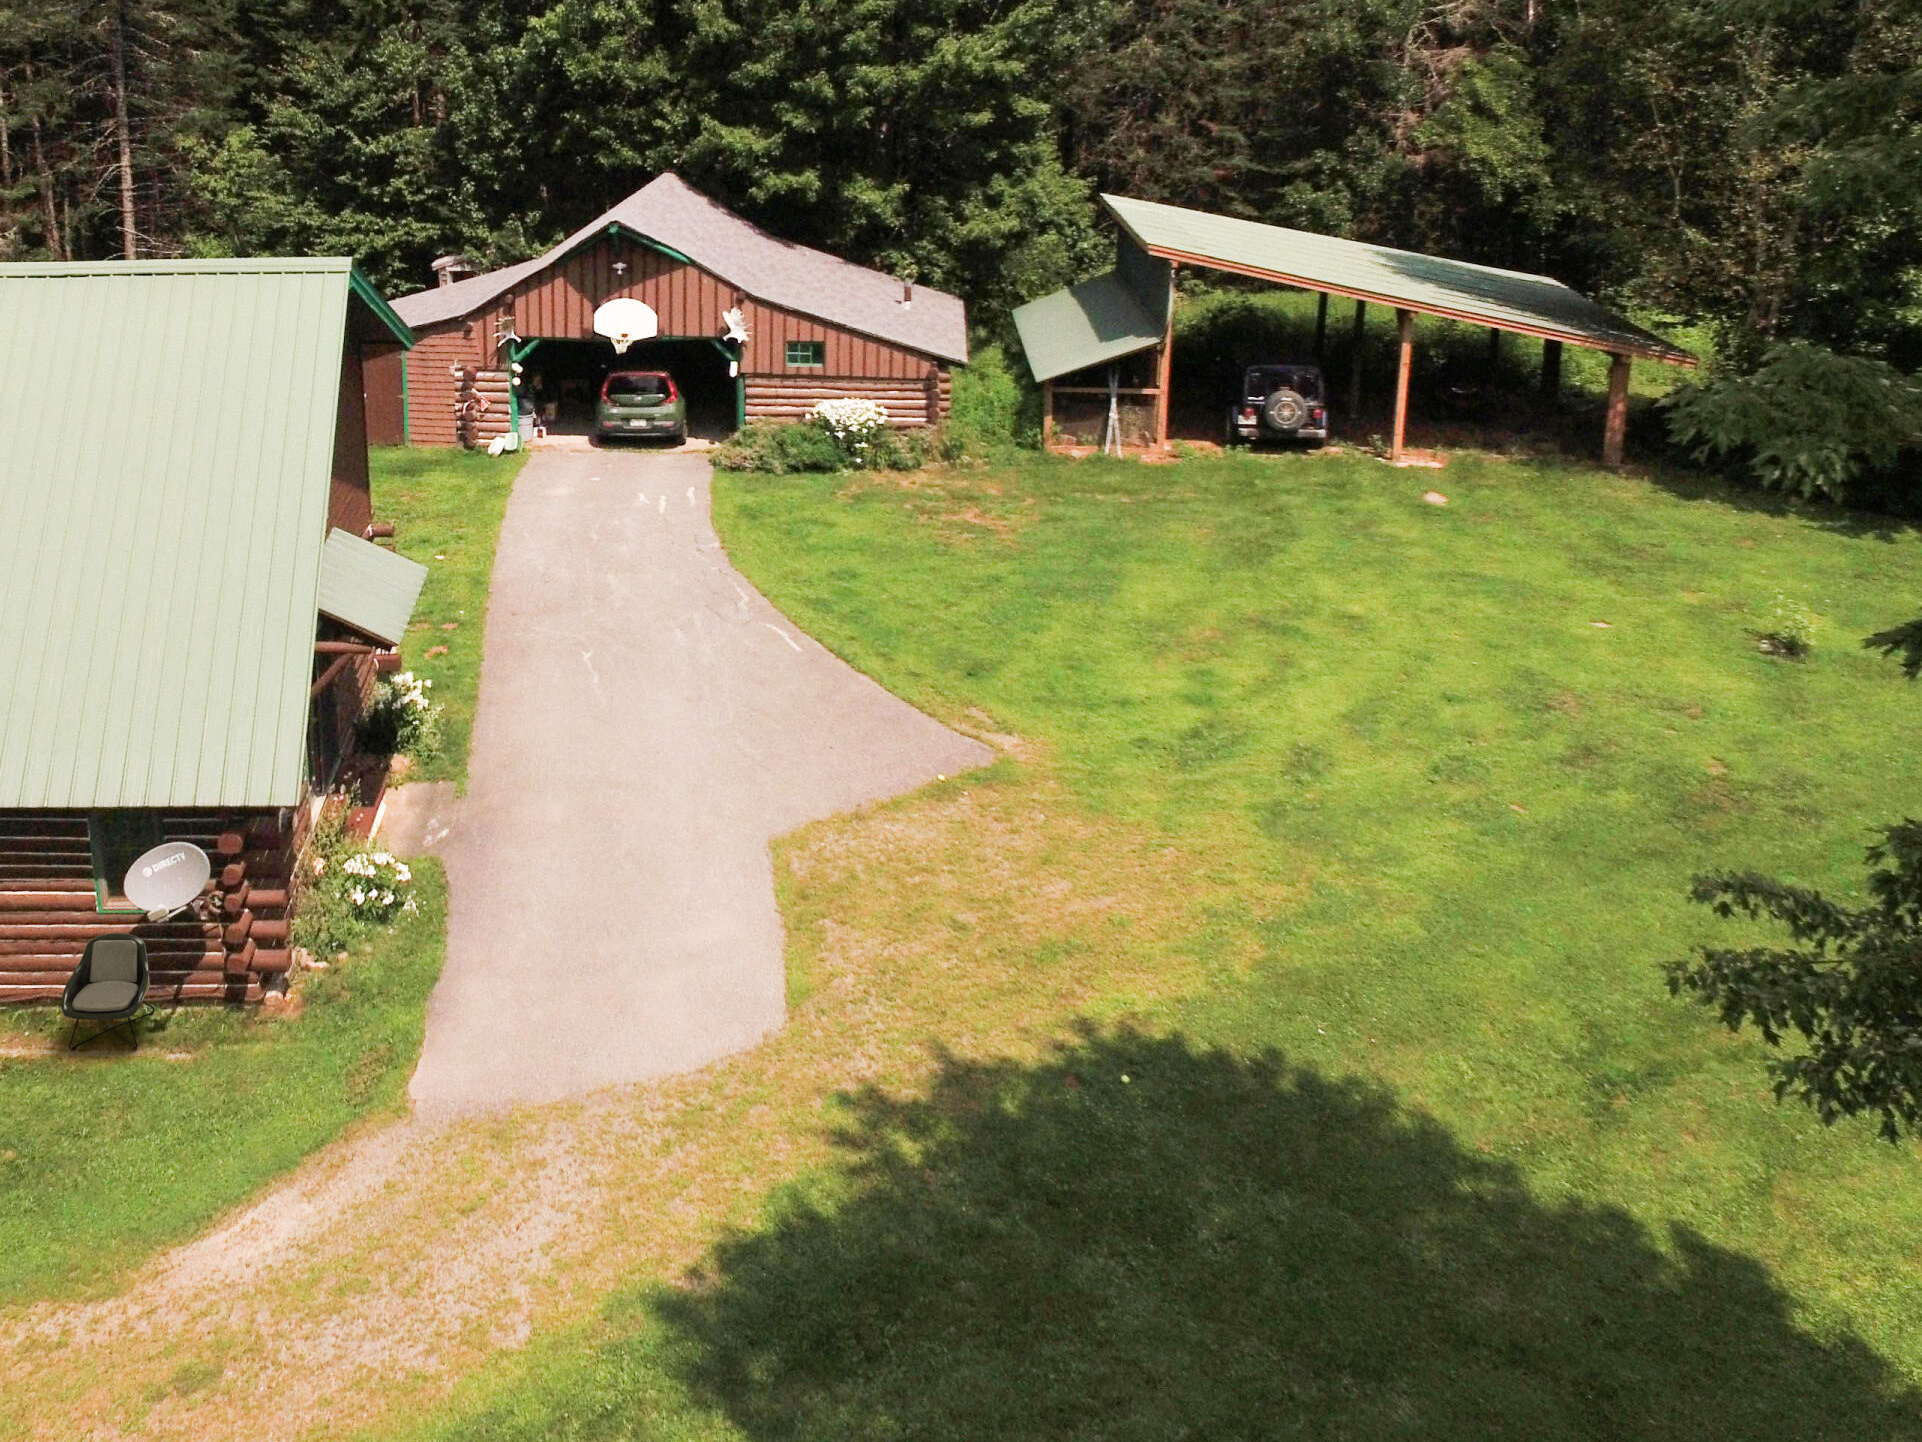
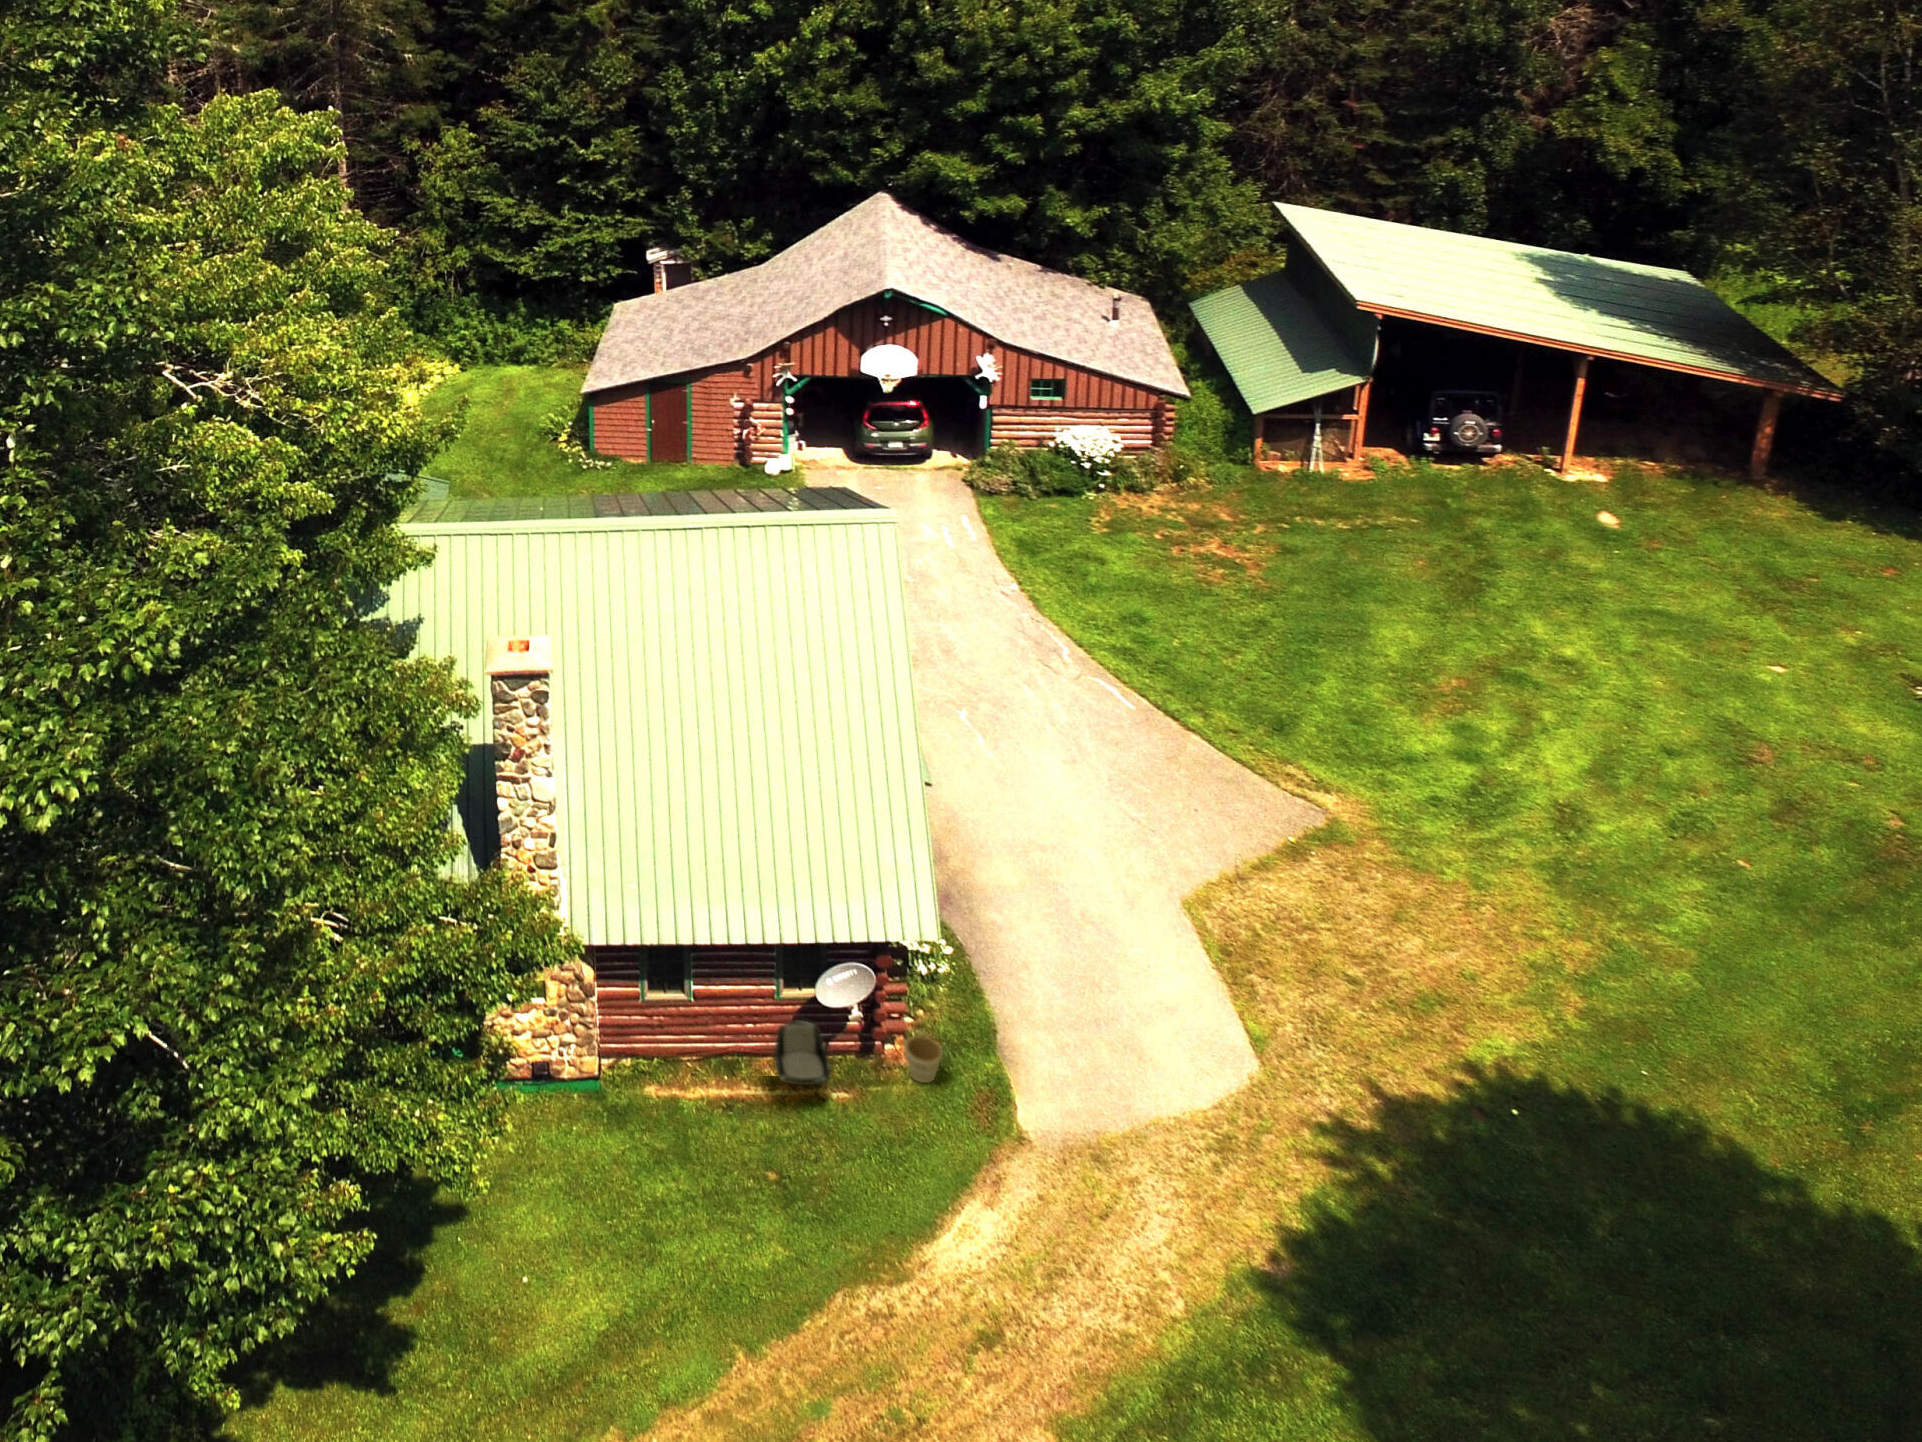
wooden bucket: none [271,959,326,1026] -> present [904,1035,943,1083]

